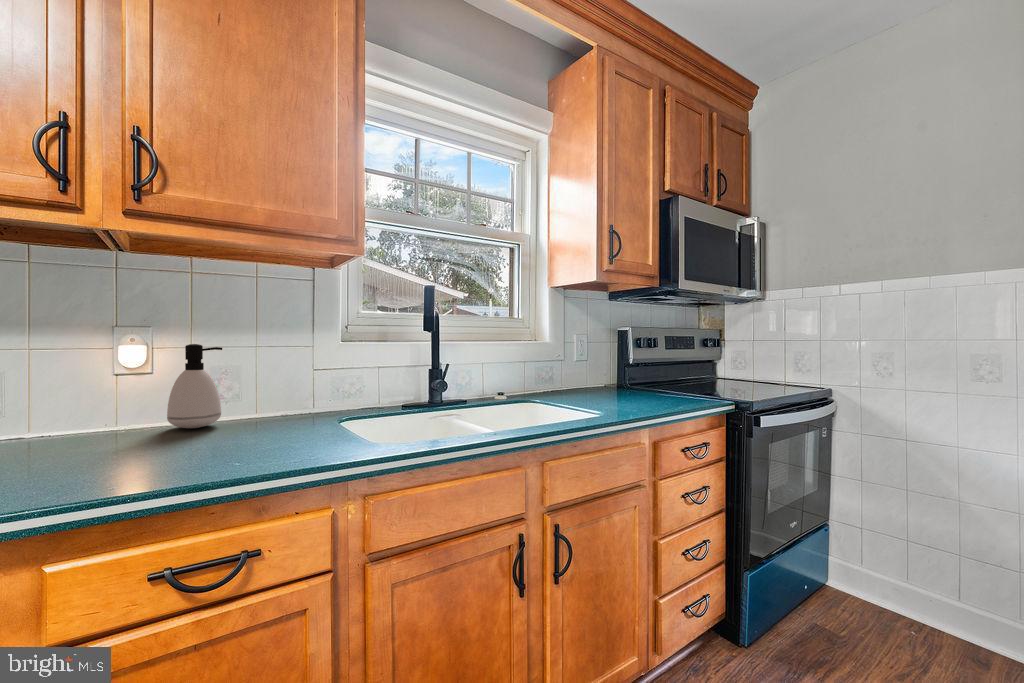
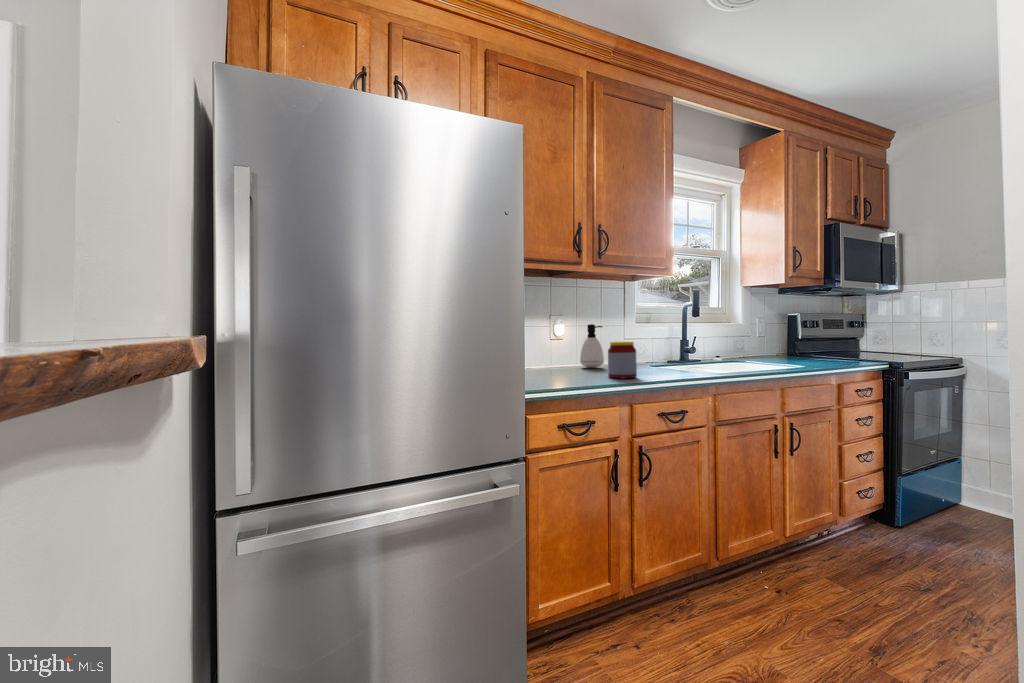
jar: none [75,392,159,486] -> present [608,342,637,378]

